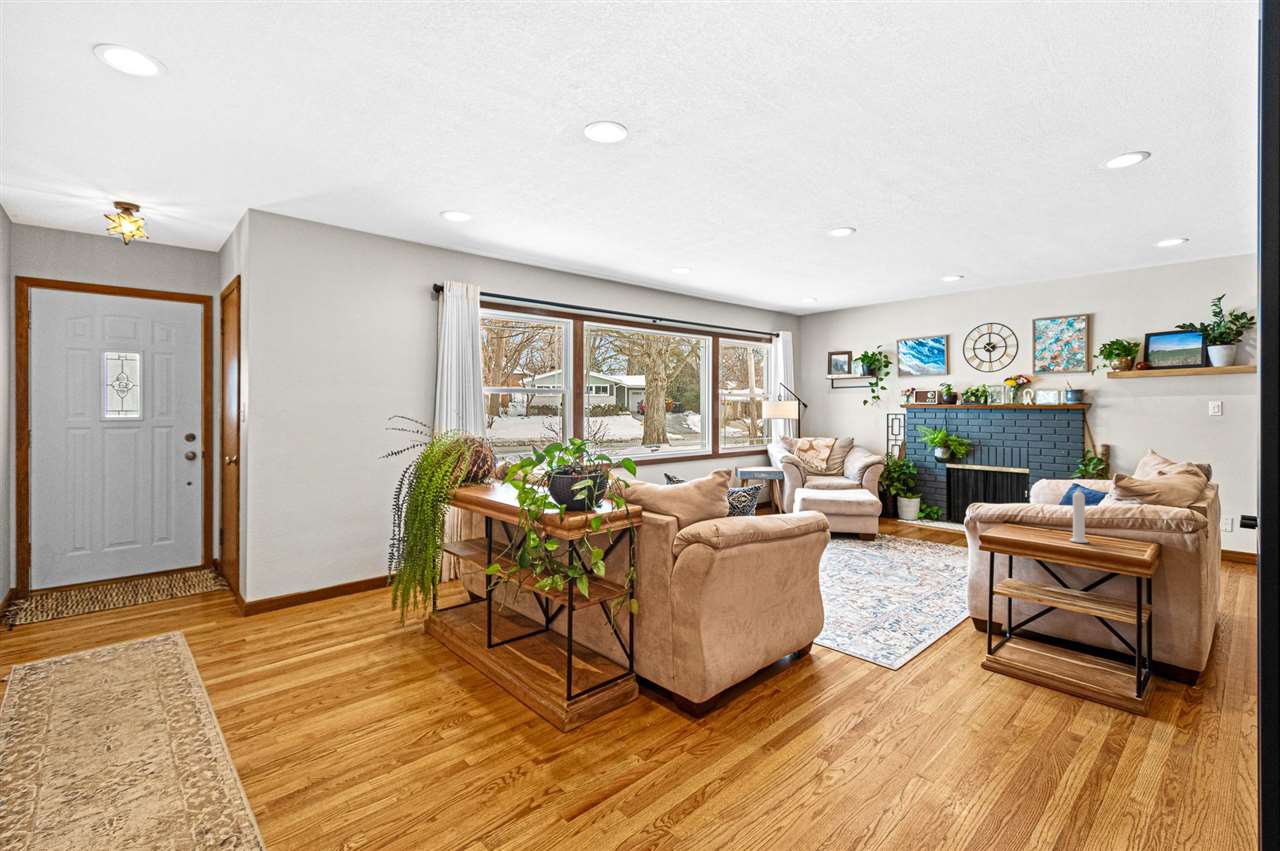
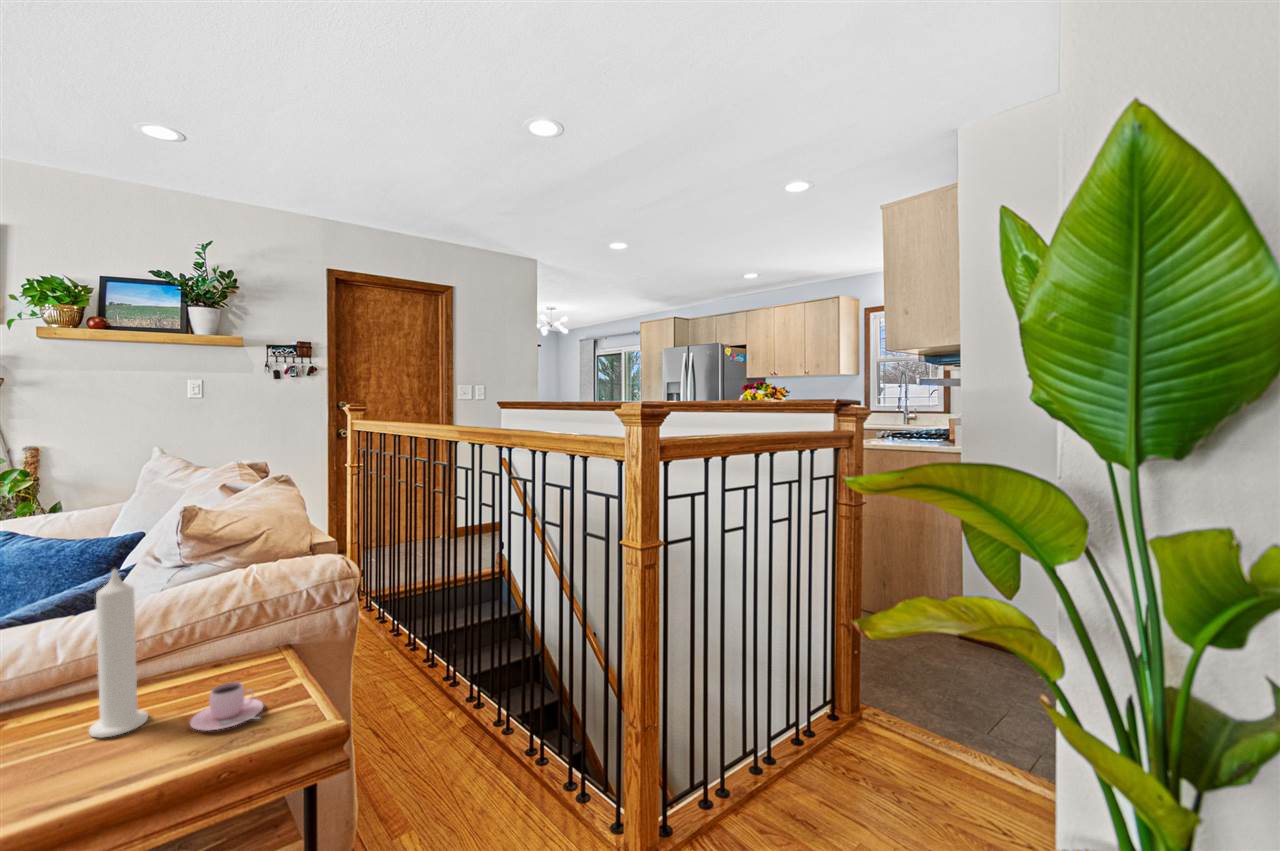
teacup: none [1098,521,1127,551] -> present [190,682,263,731]

